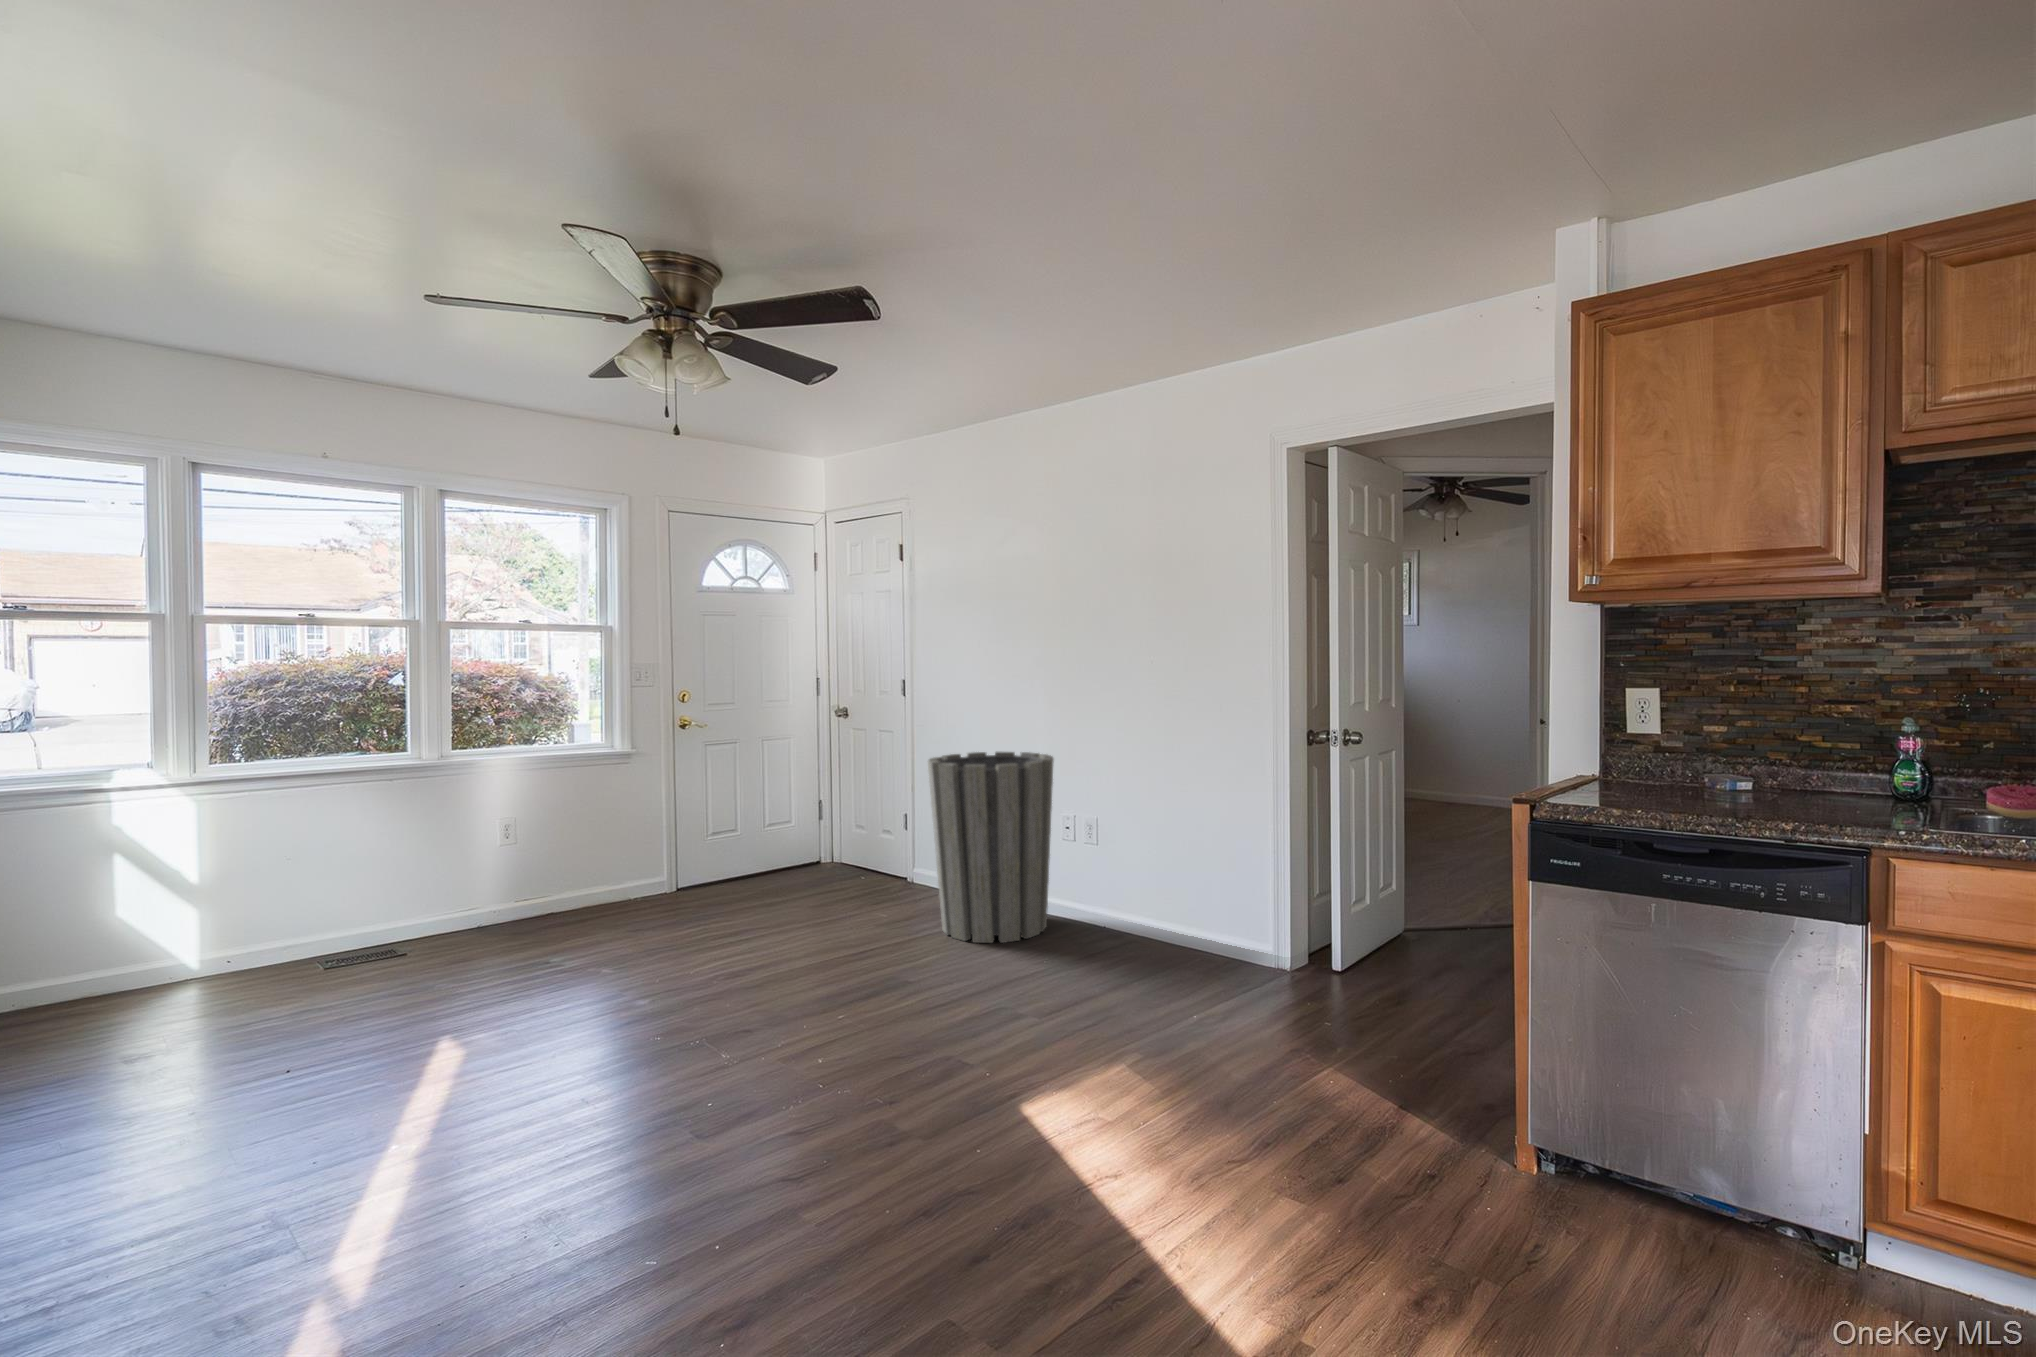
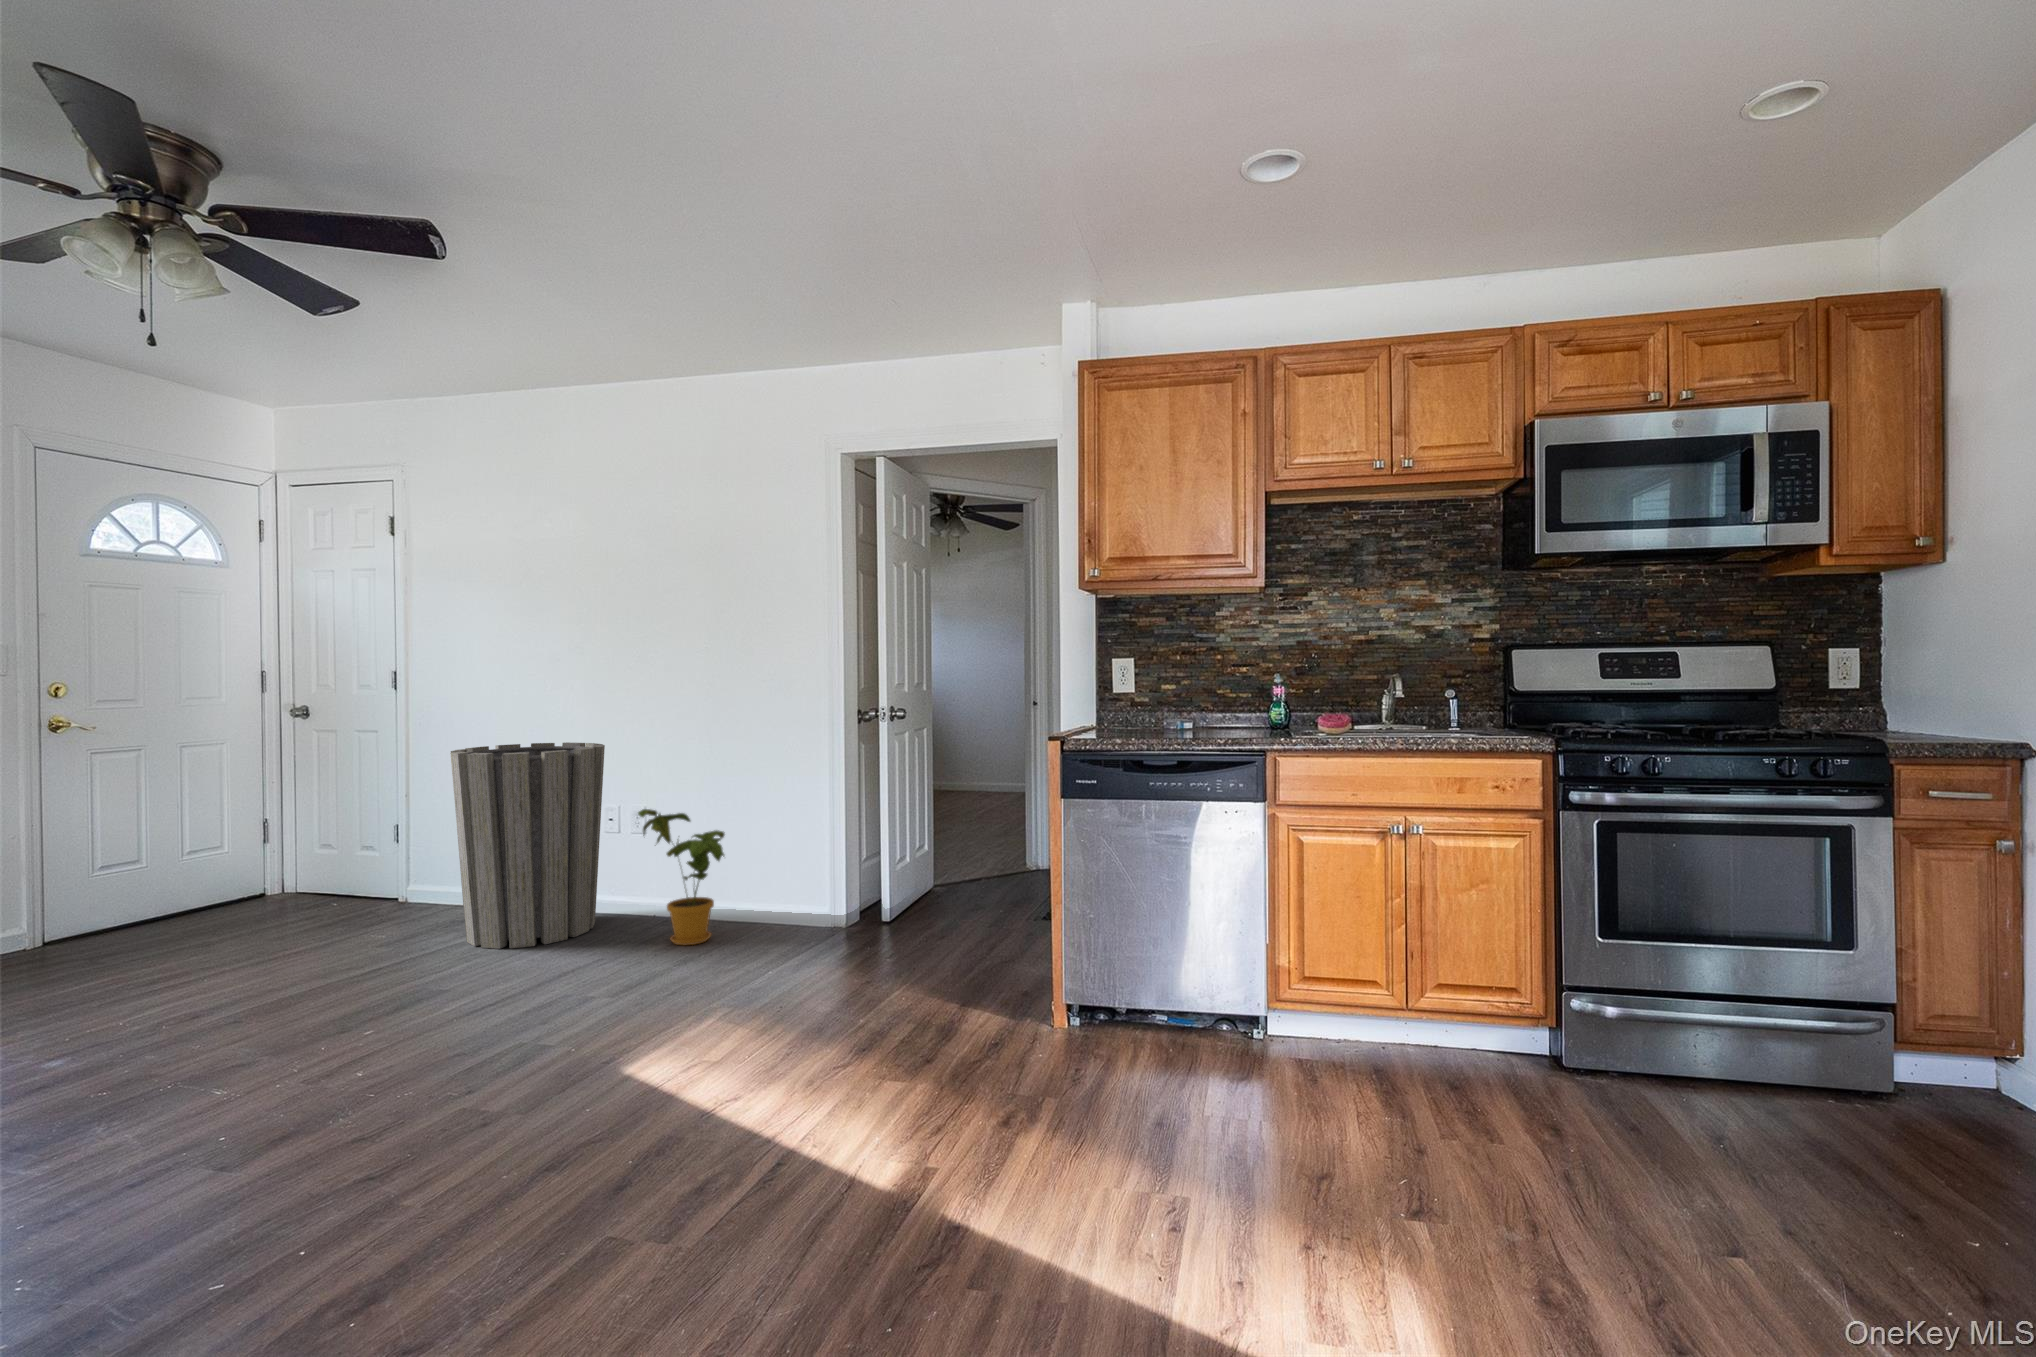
house plant: none [1075,826,1162,966] -> present [638,809,725,945]

